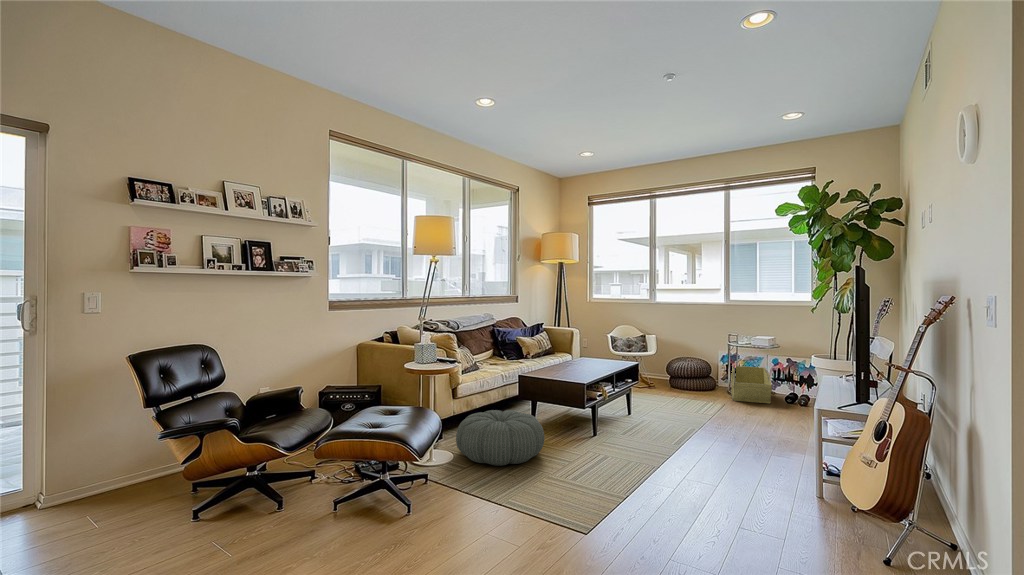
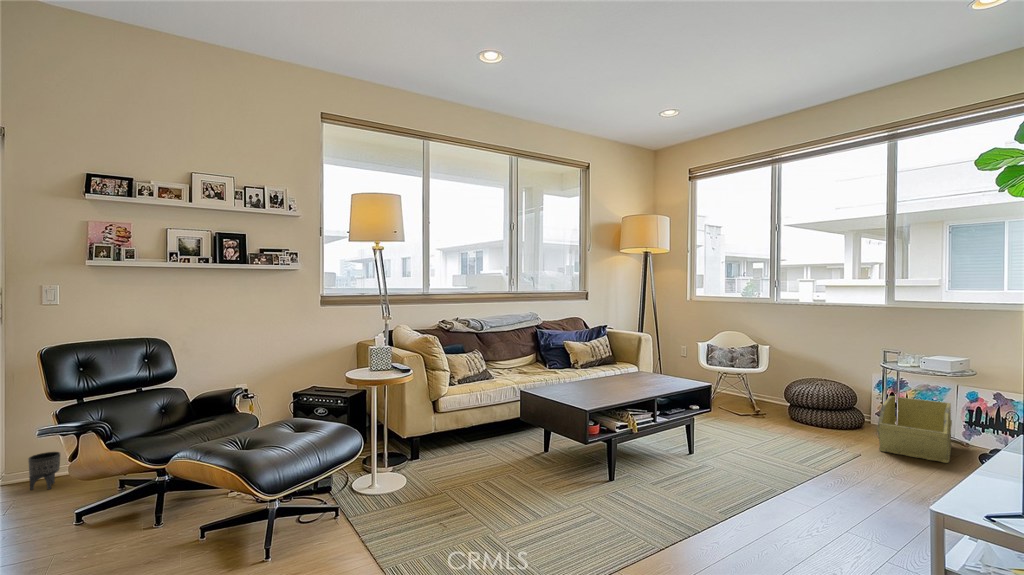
pouf: present [456,410,544,466] -> none [394,434,509,511]
planter: none [78,464,110,505] -> present [28,452,60,490]

